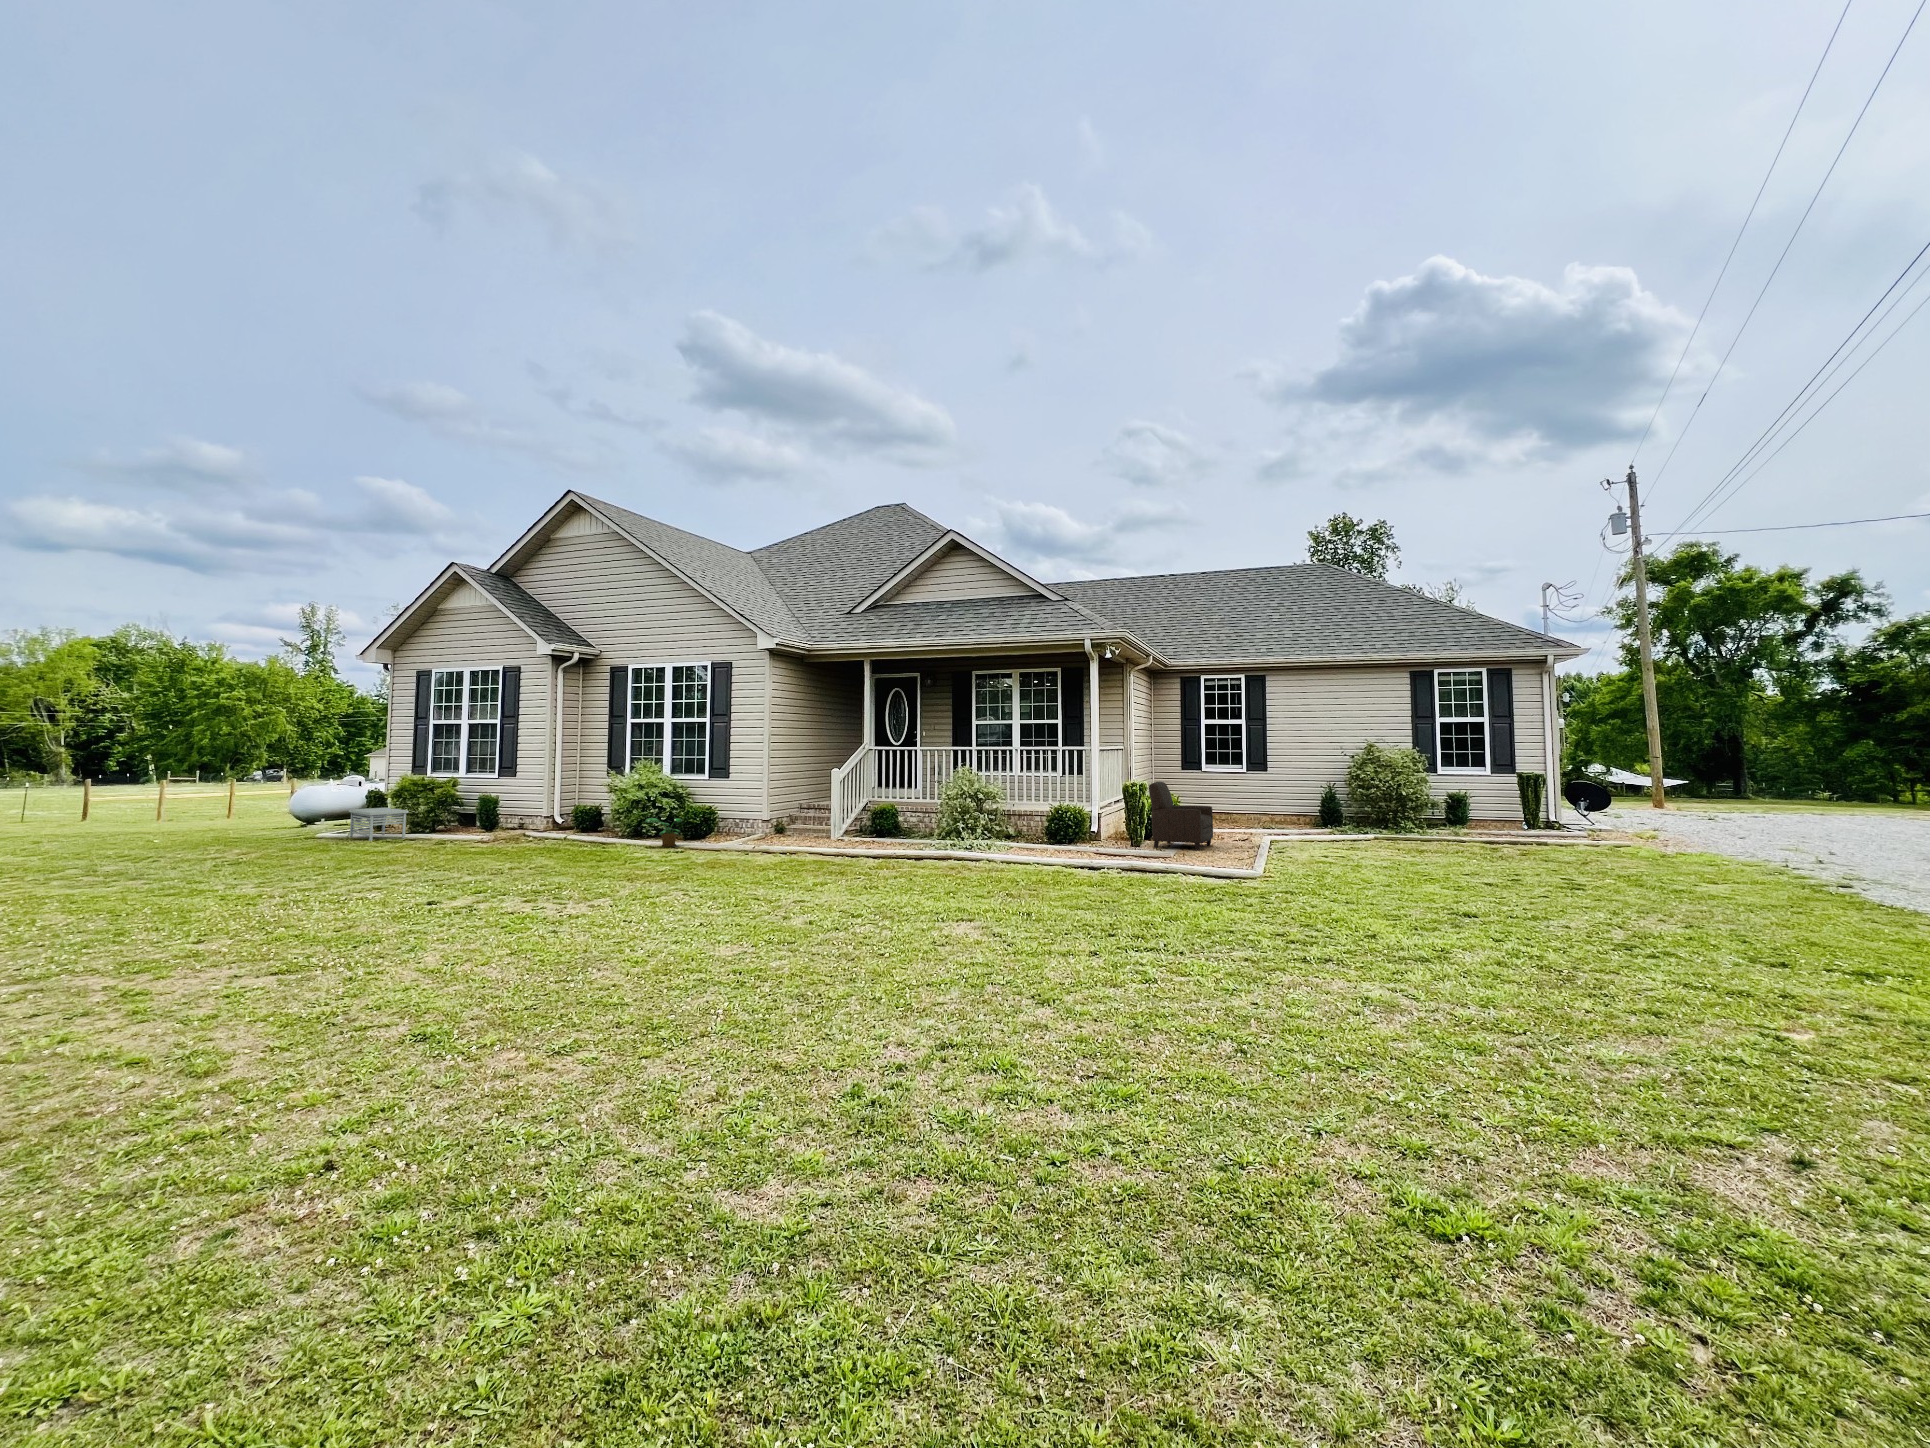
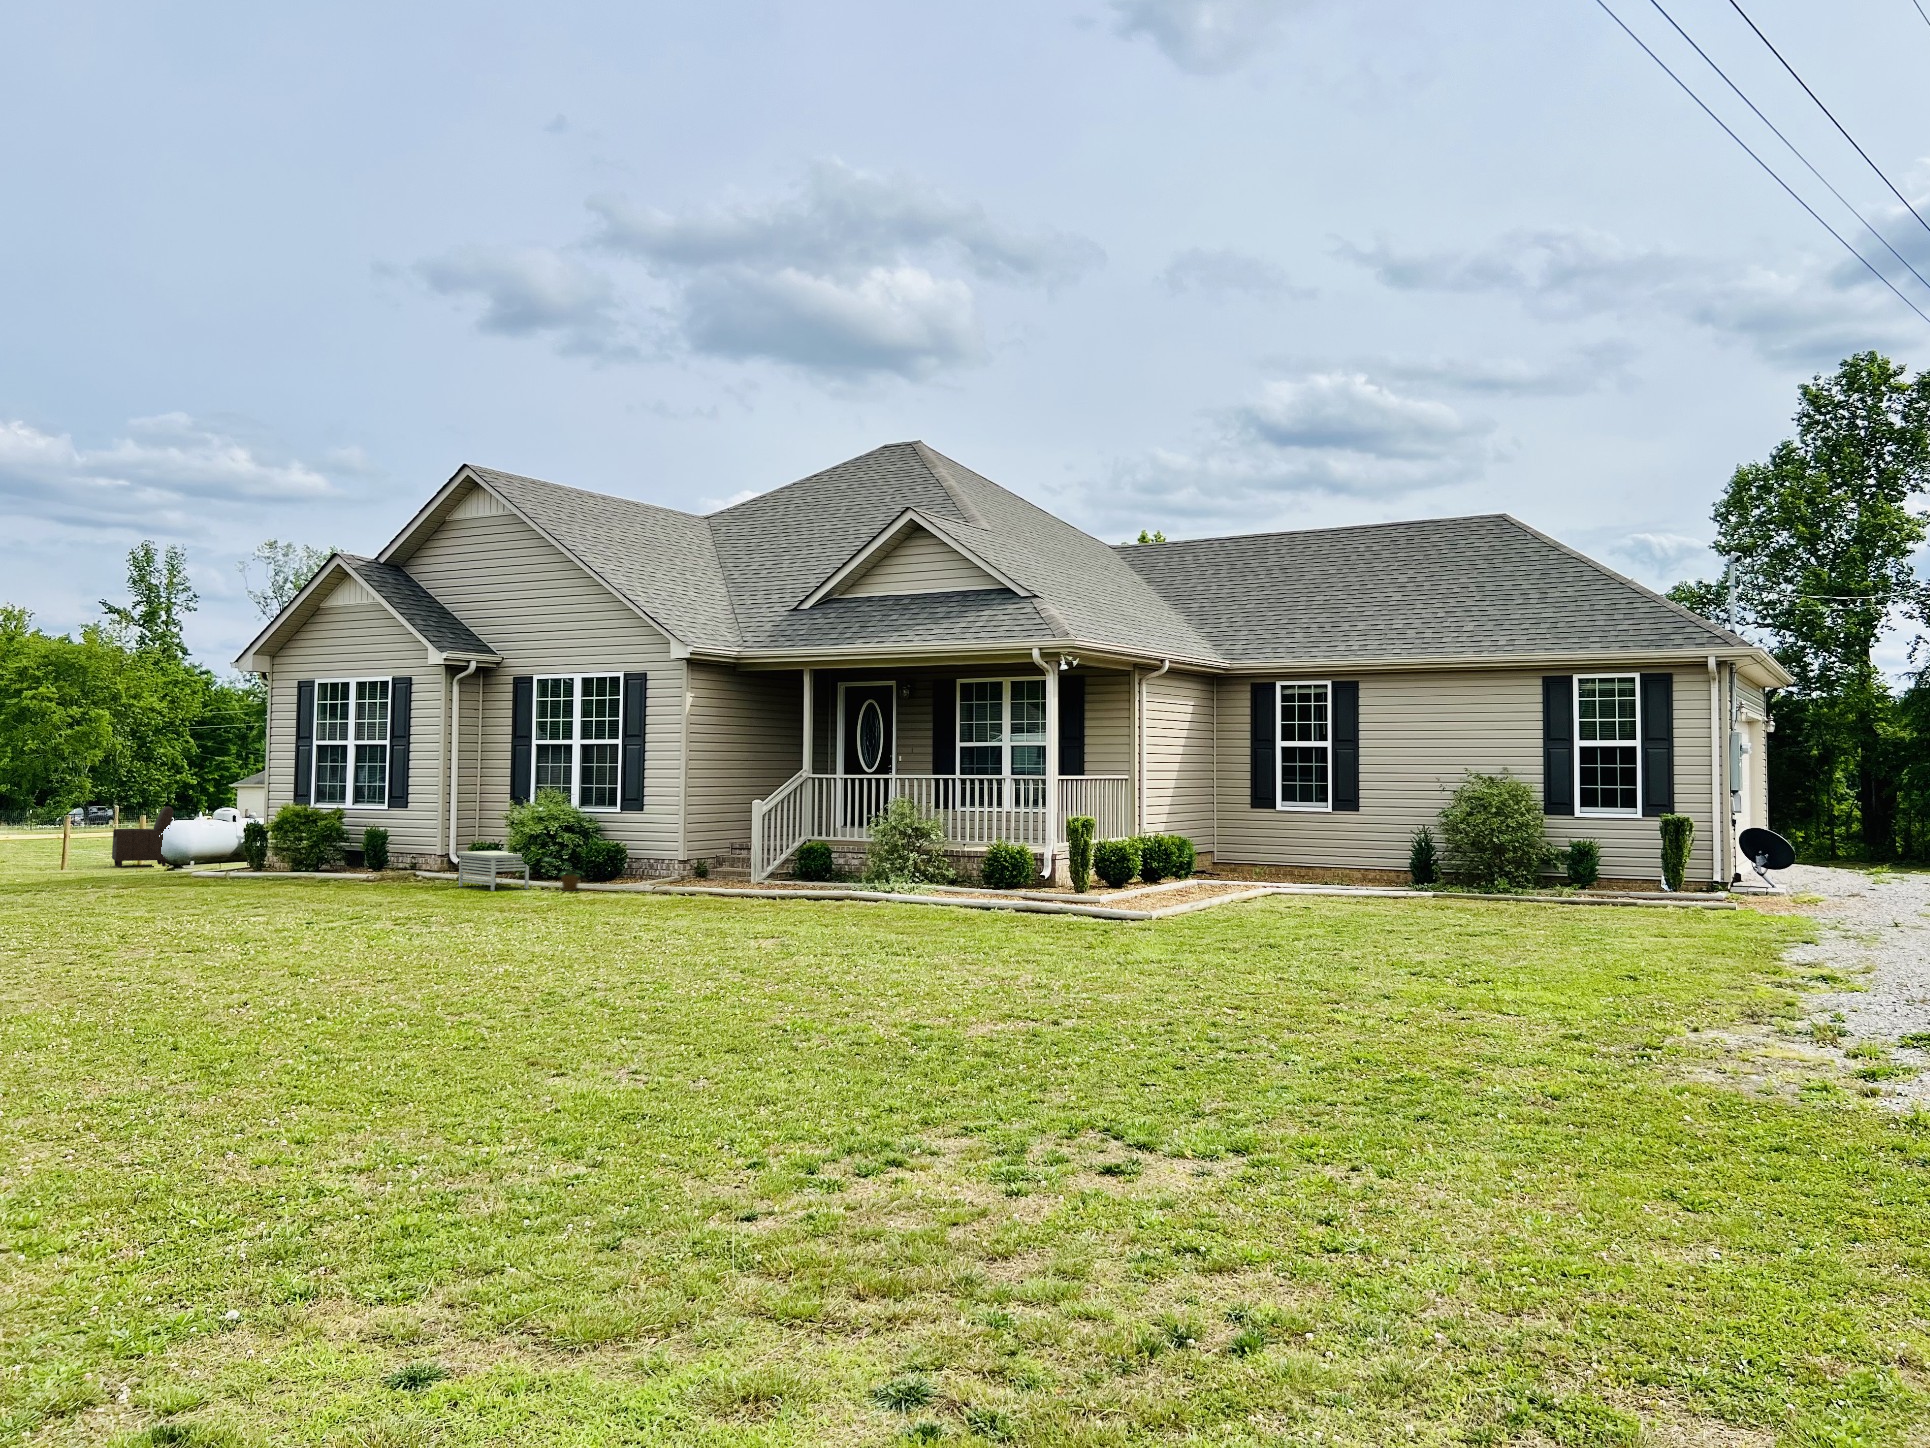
chair: present [1149,782,1213,851] -> present [112,806,173,868]
storage bench: present [349,807,409,841] -> present [457,851,529,891]

